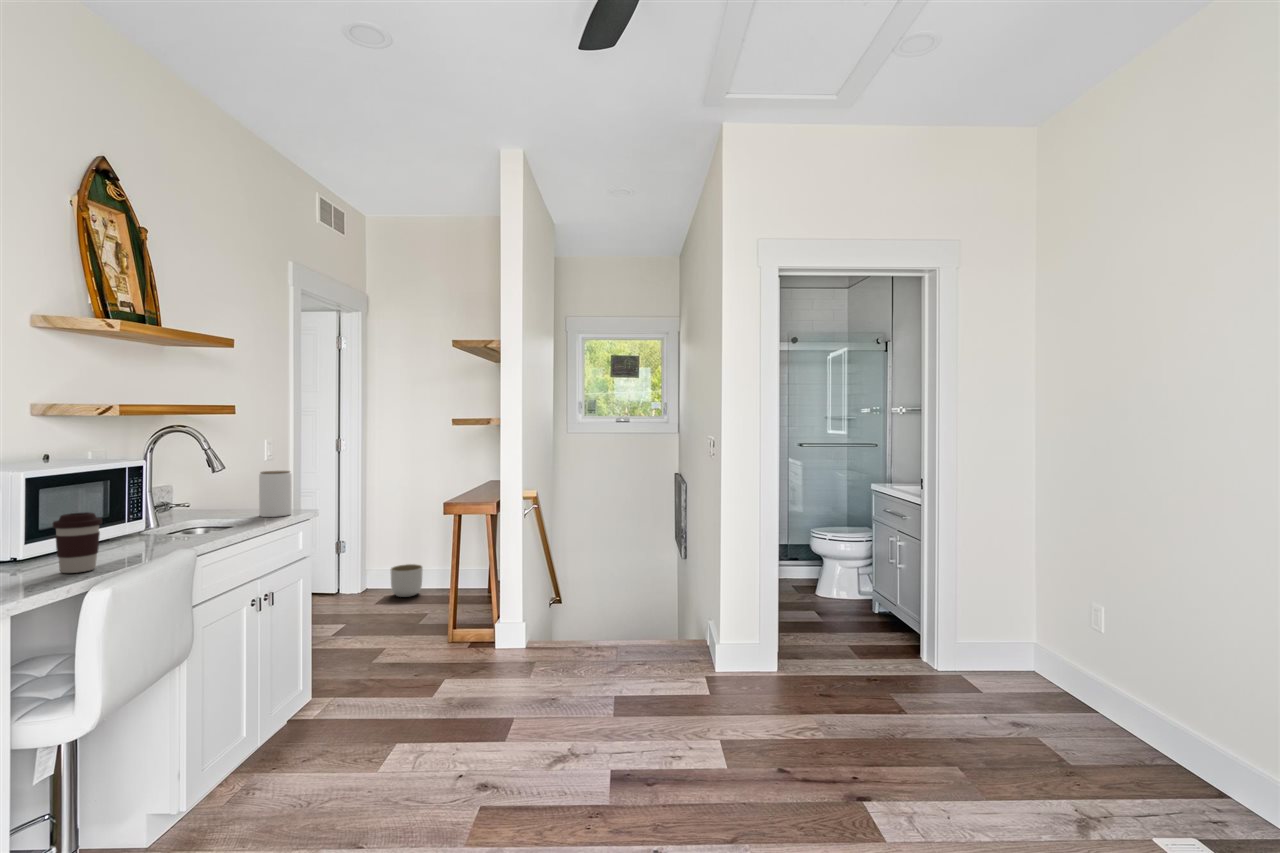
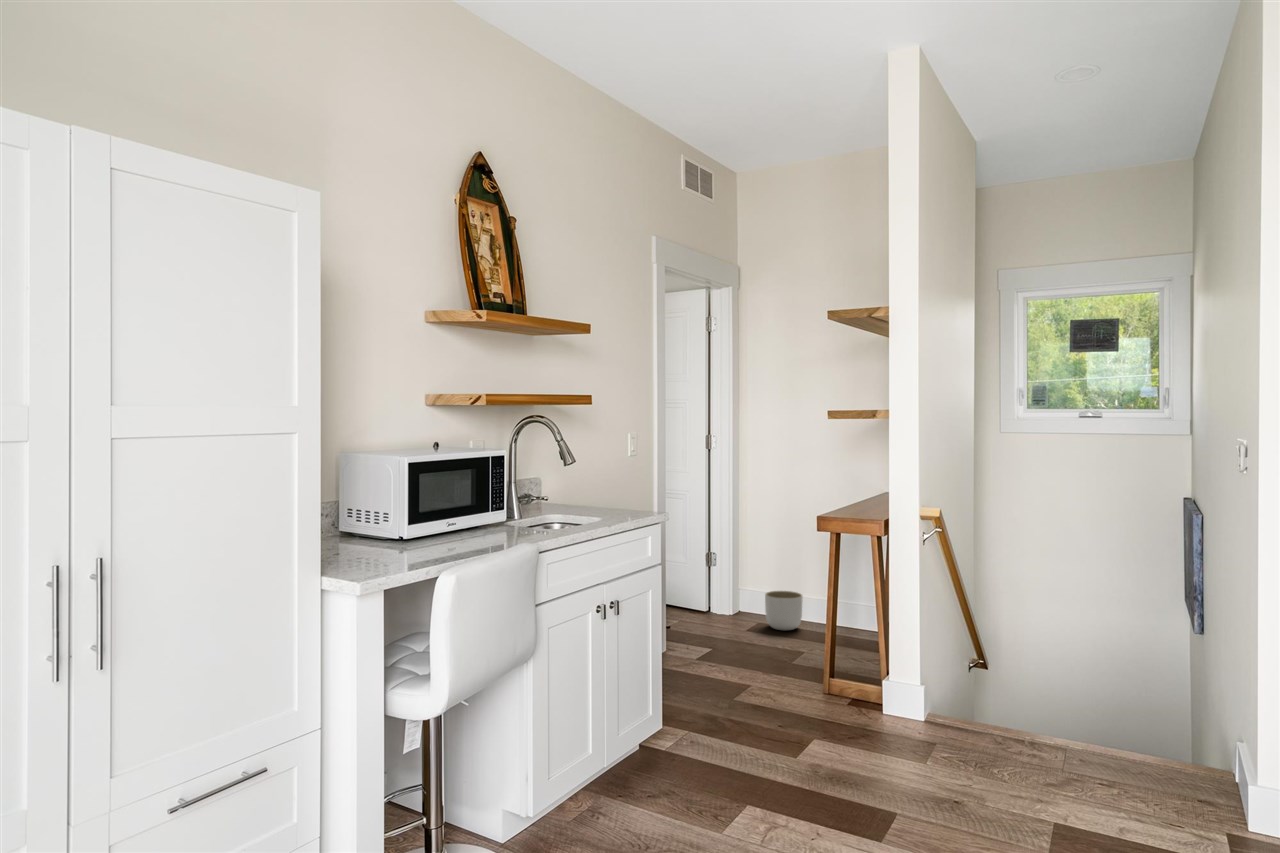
jar: present [259,471,292,517] -> none [613,468,645,519]
coffee cup: present [53,512,102,573] -> none [425,500,462,558]

